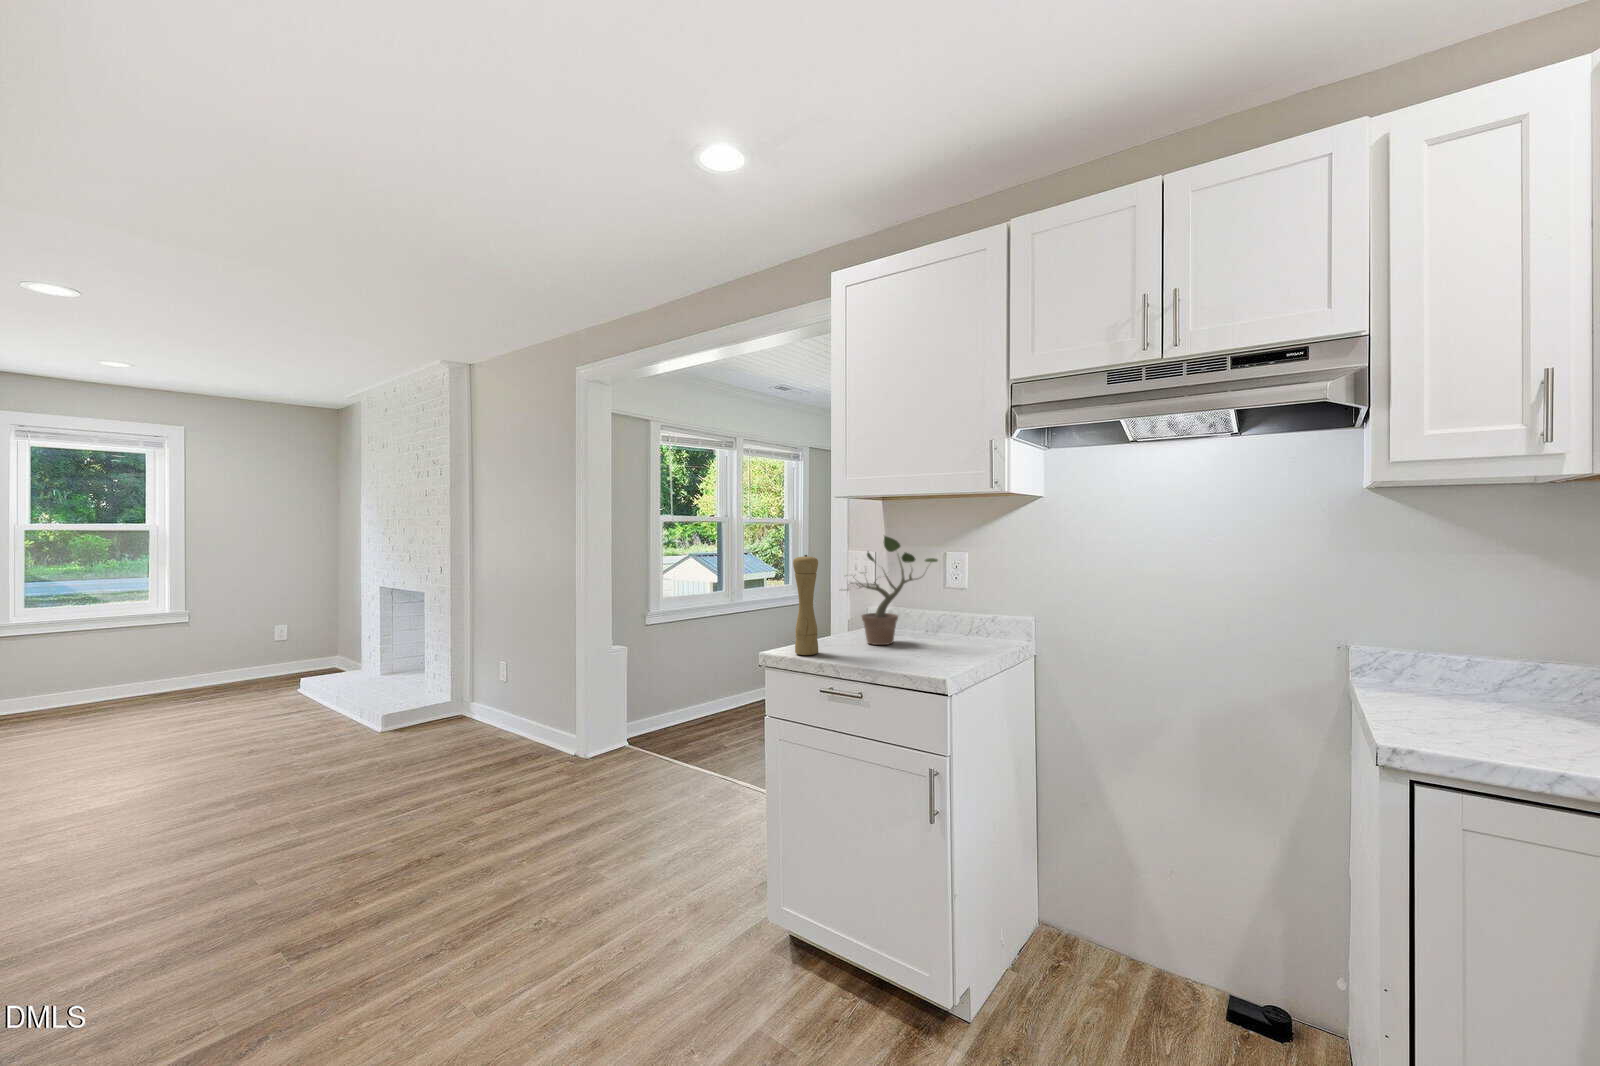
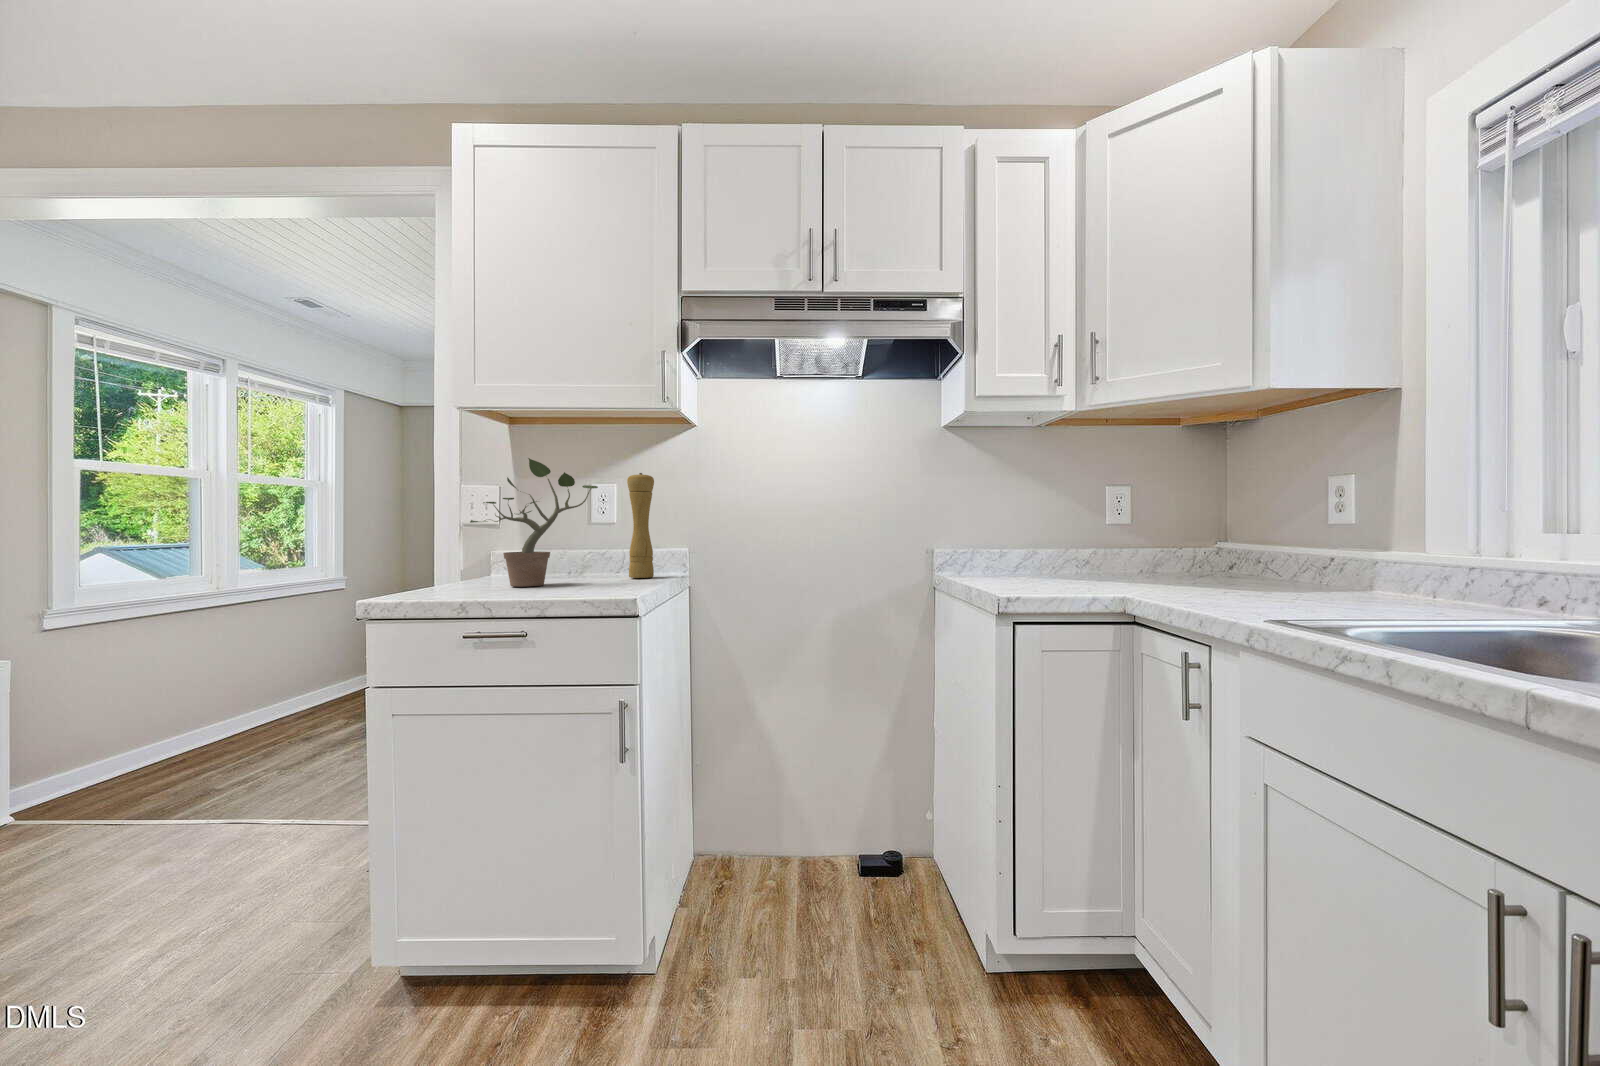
pepper mill: present [793,555,818,655] -> present [627,473,654,578]

